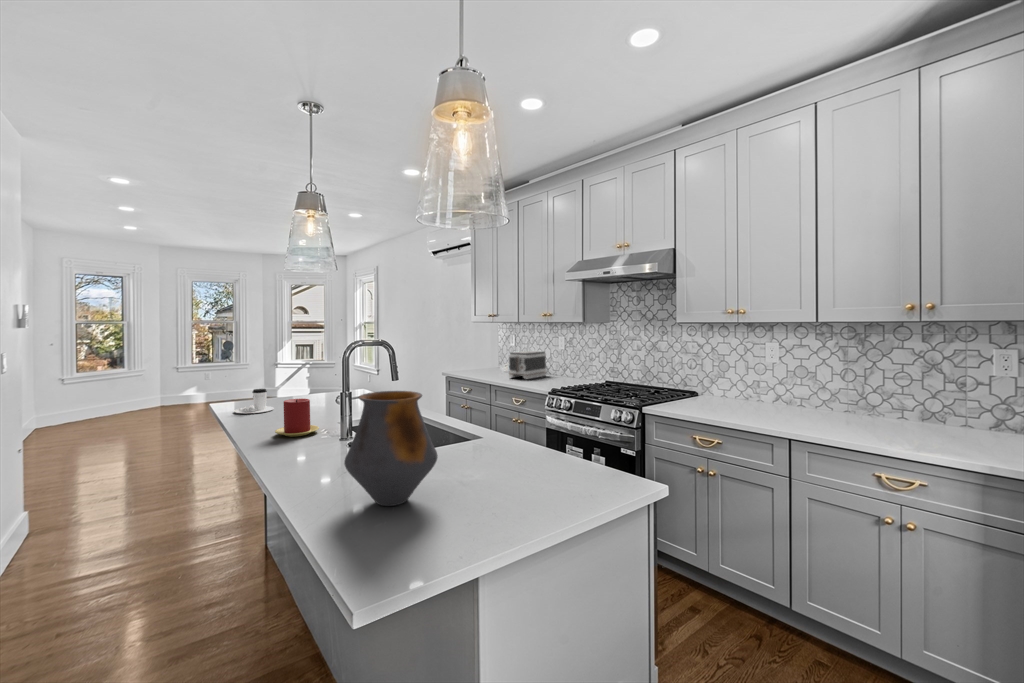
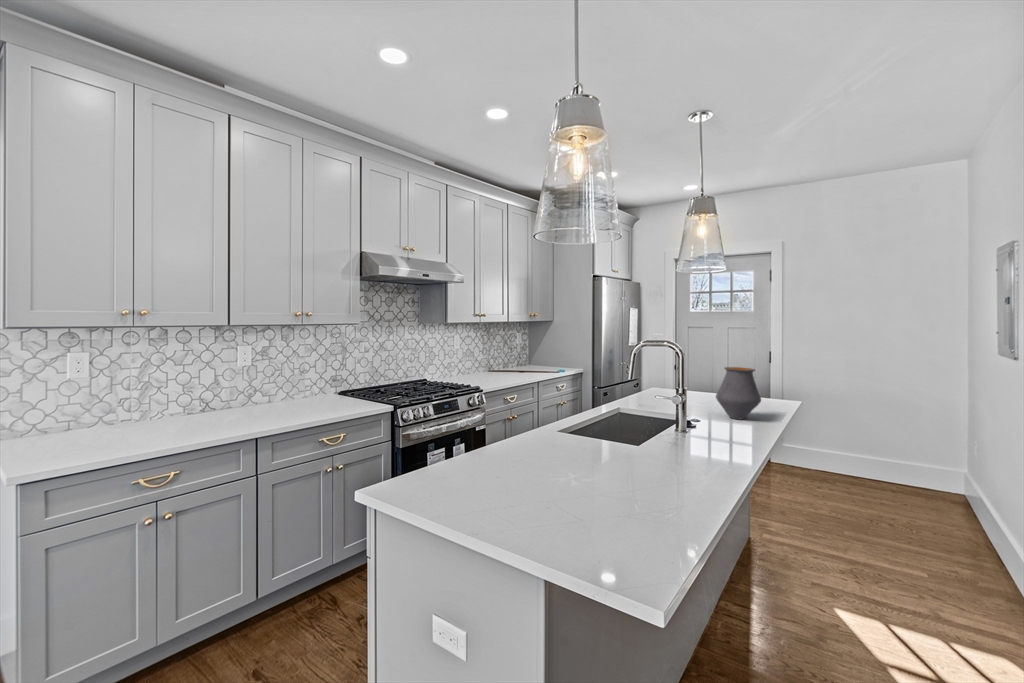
toaster: present [509,351,546,379] -> none [232,369,299,415]
coffee cup: present [234,389,274,414] -> none [574,460,634,509]
candle: present [275,399,319,436] -> none [652,417,693,456]

